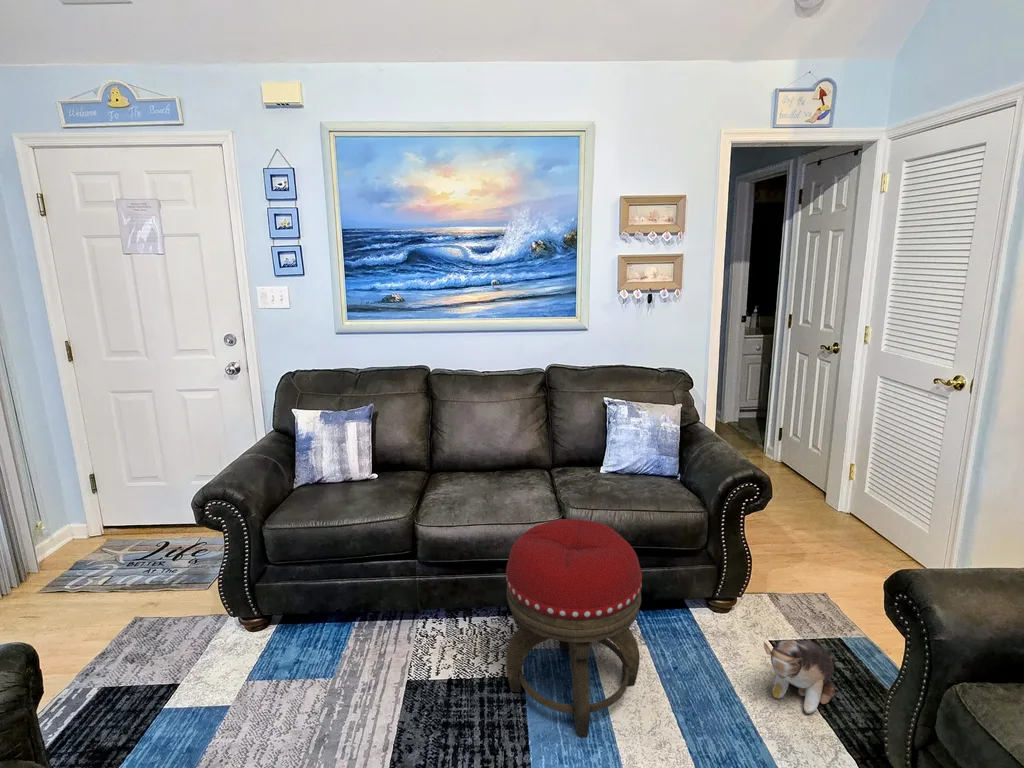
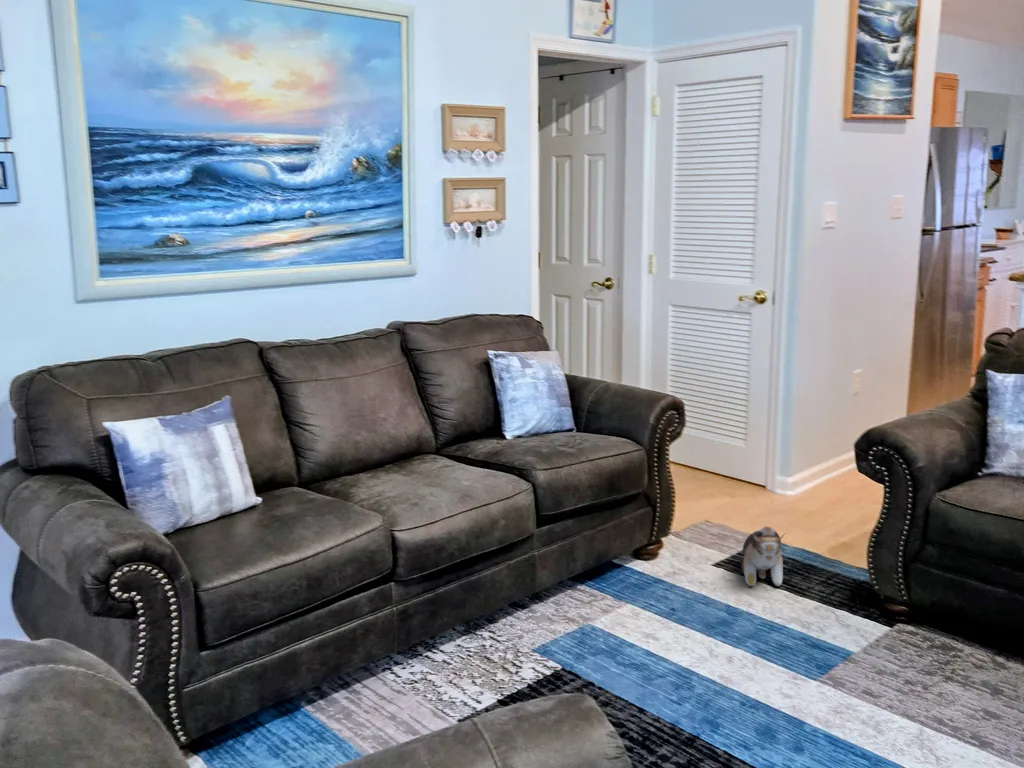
footstool: present [506,519,642,738] -> none [552,467,695,668]

